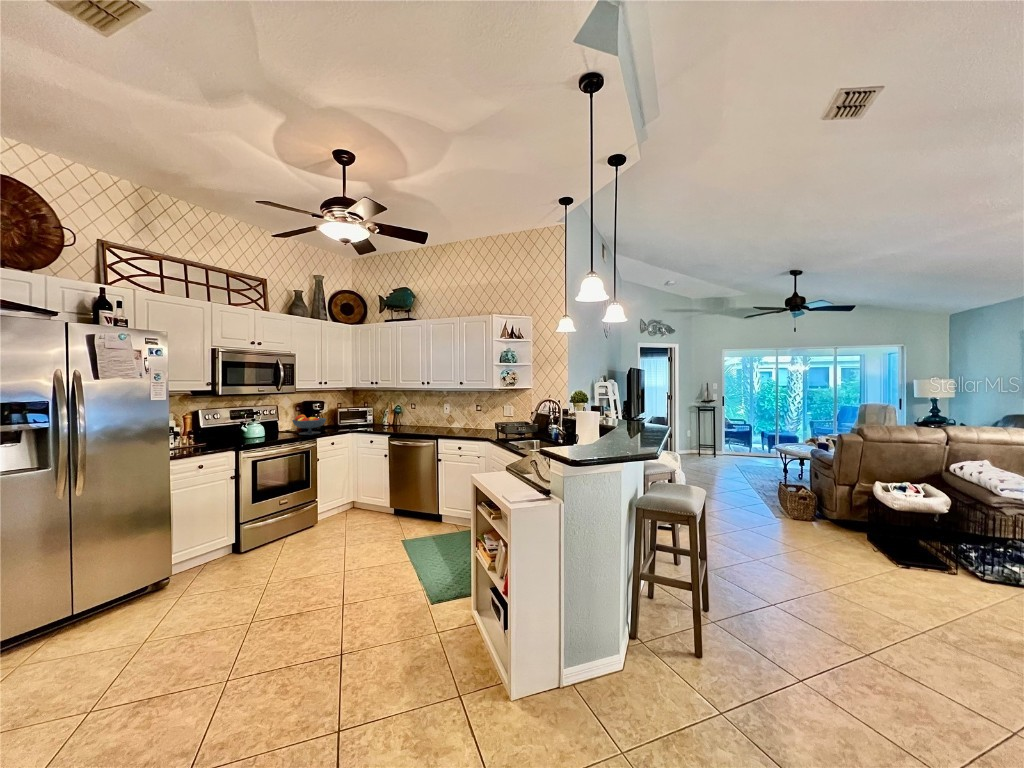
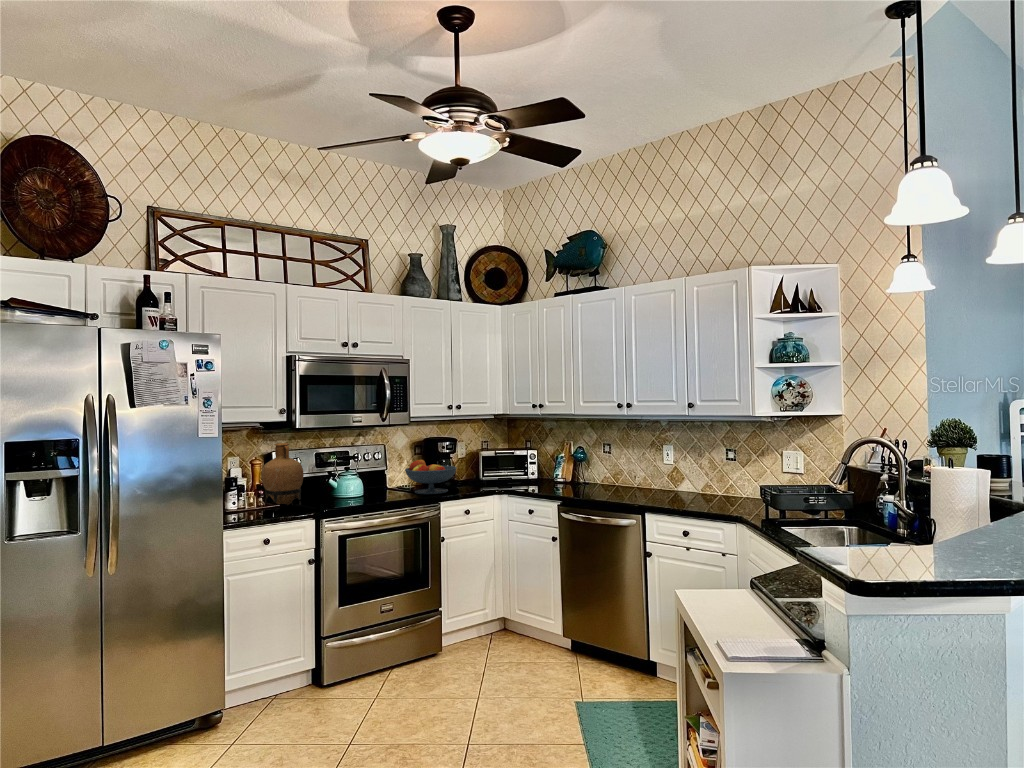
vase: none [193,404,224,445] -> present [262,443,304,505]

